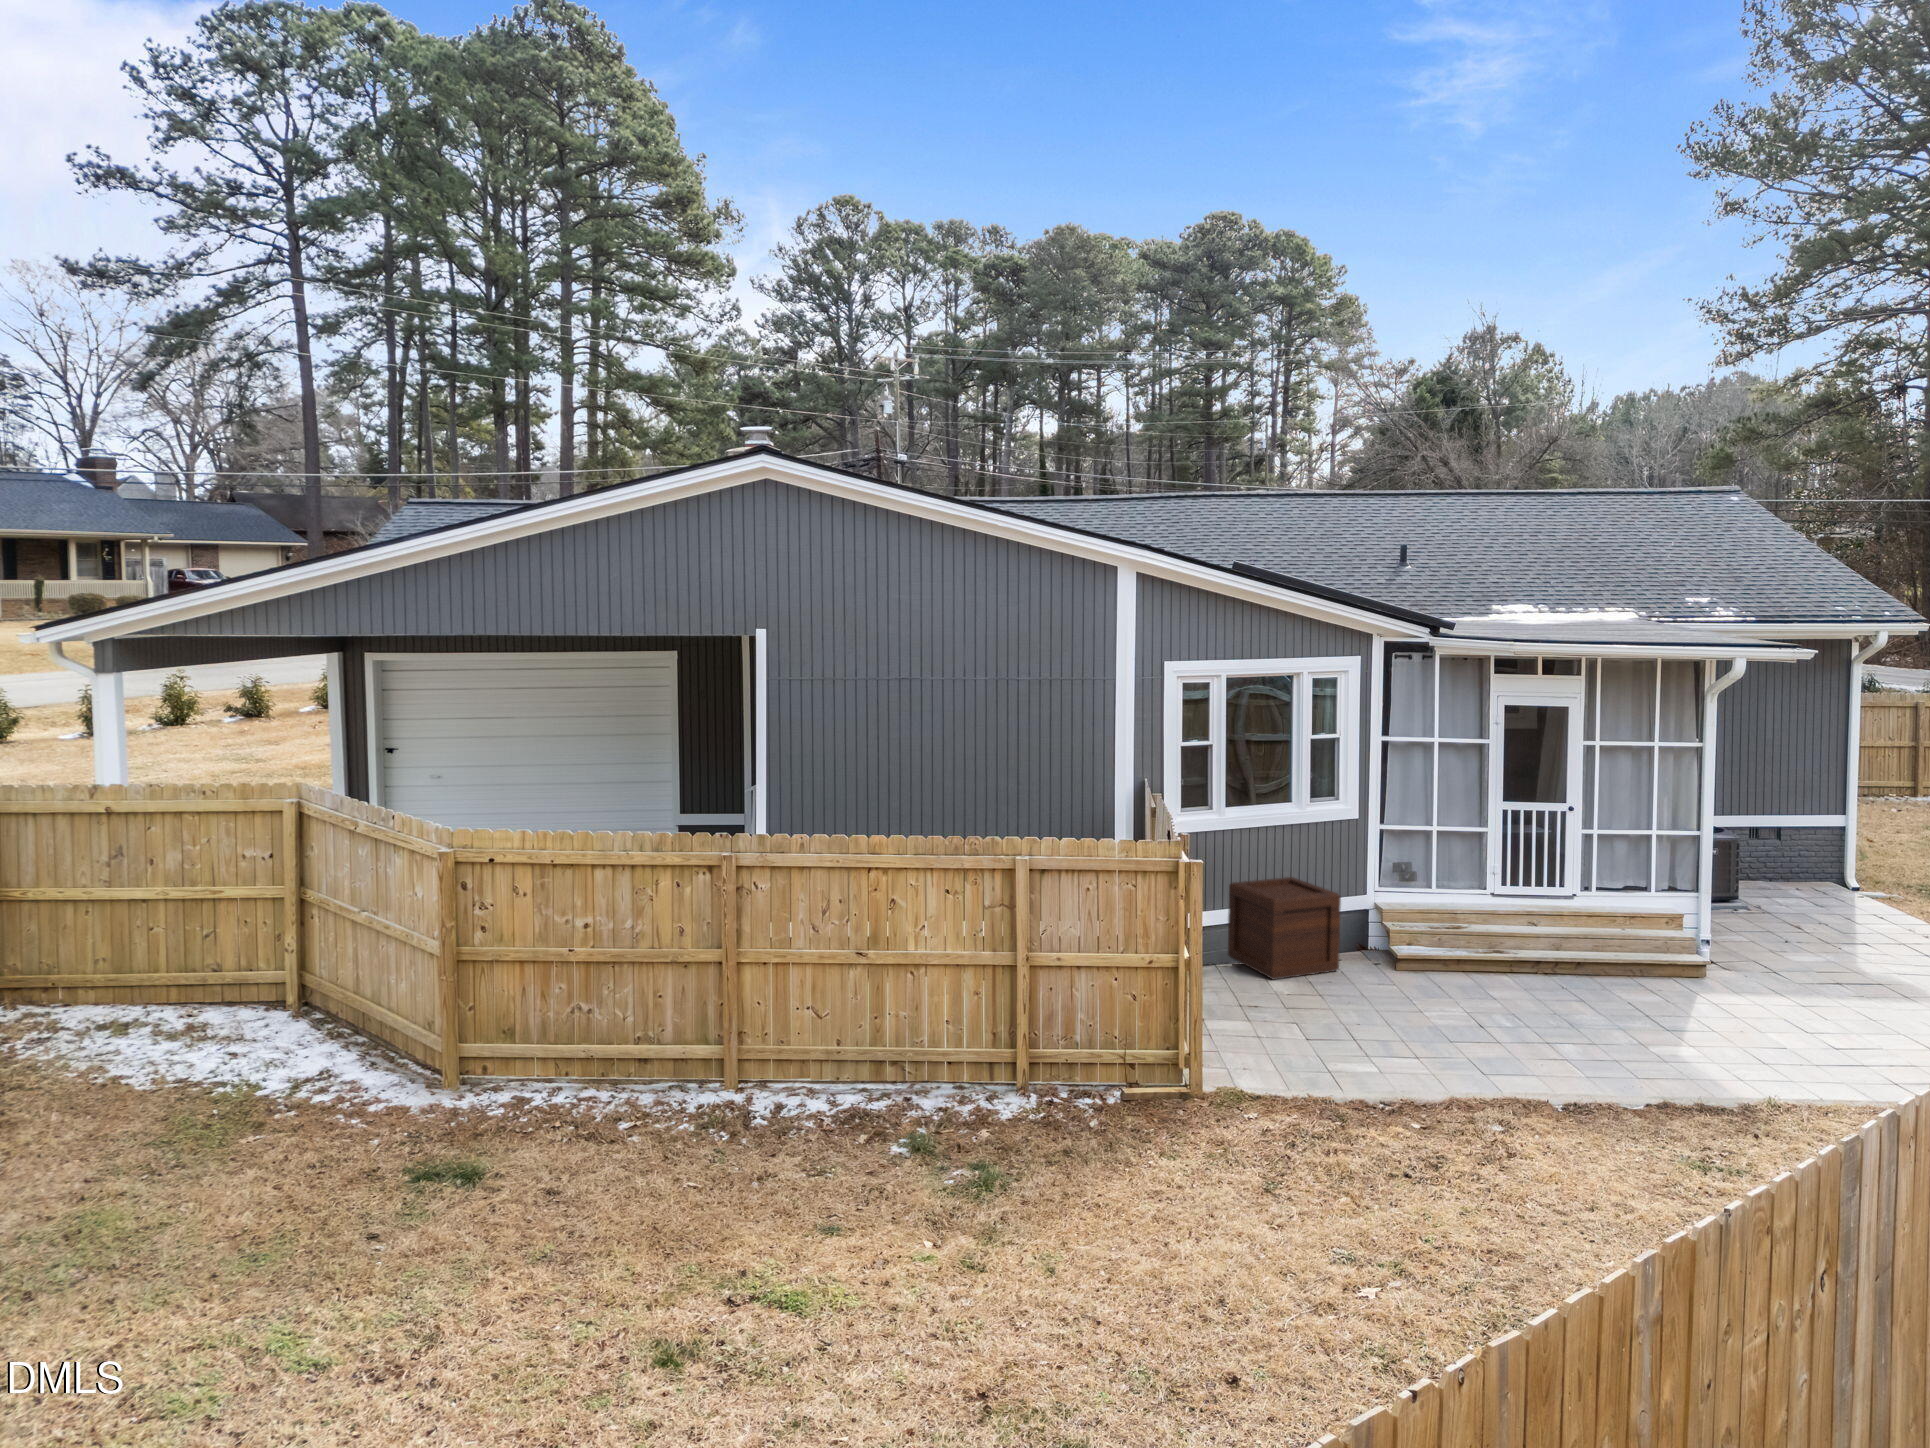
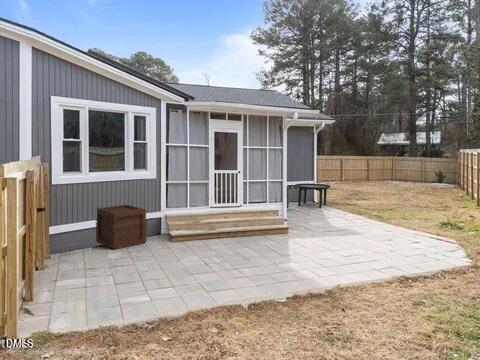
round table: none [1745,830,1870,910] -> present [296,183,330,208]

